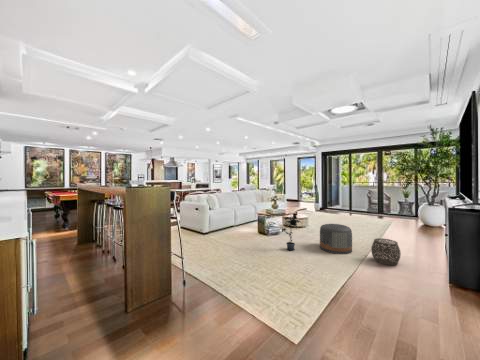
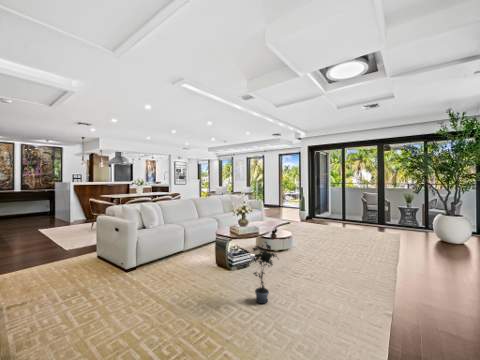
pouf: present [320,224,352,254] -> none [308,254,358,308]
woven basket: present [371,238,401,265] -> none [392,283,444,335]

